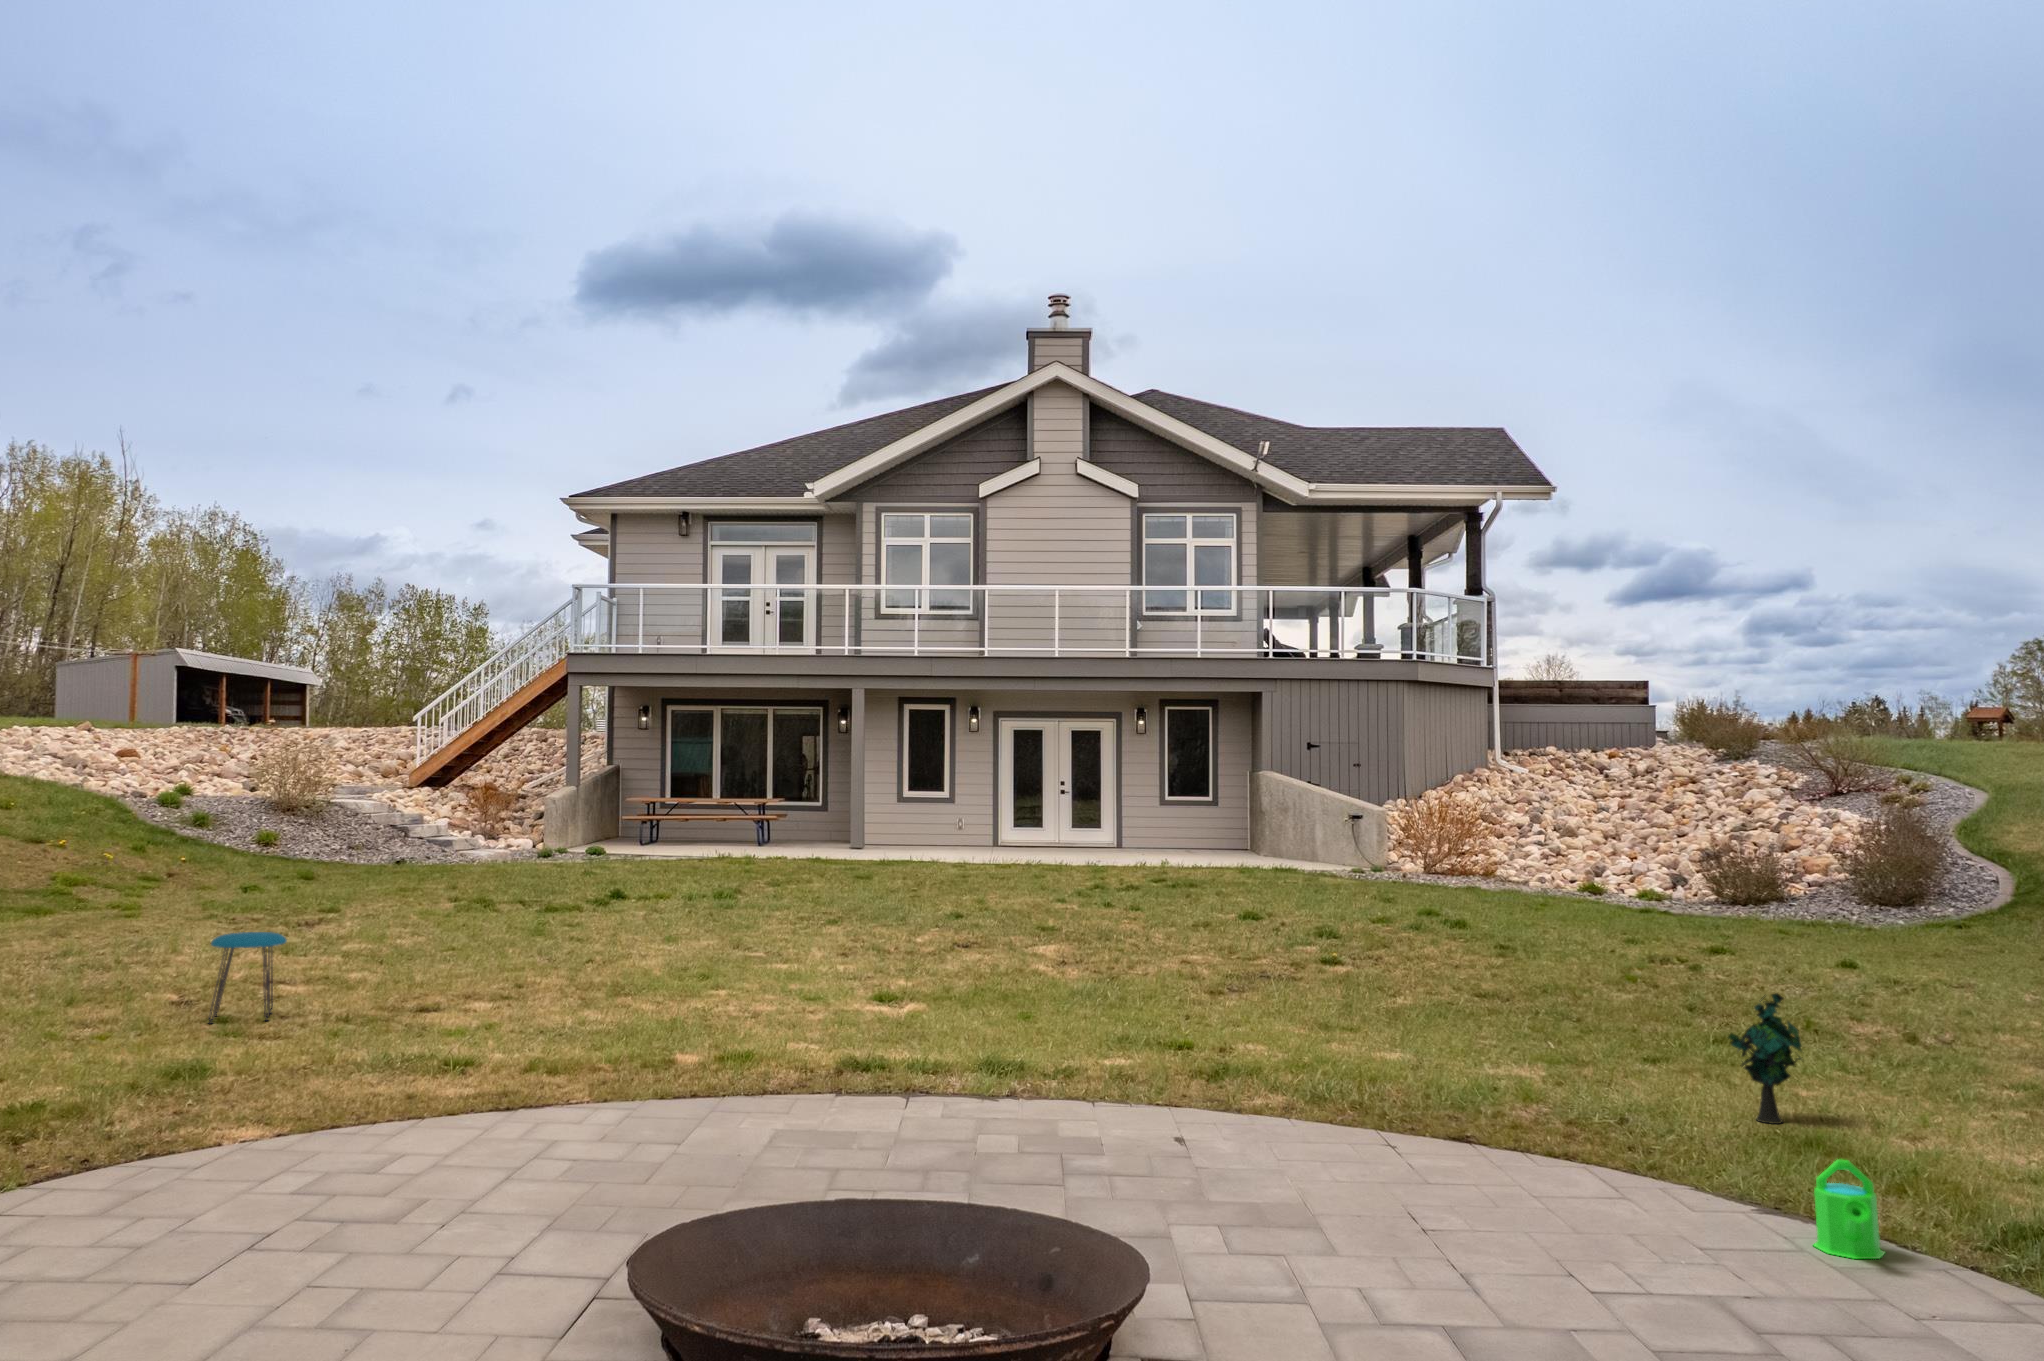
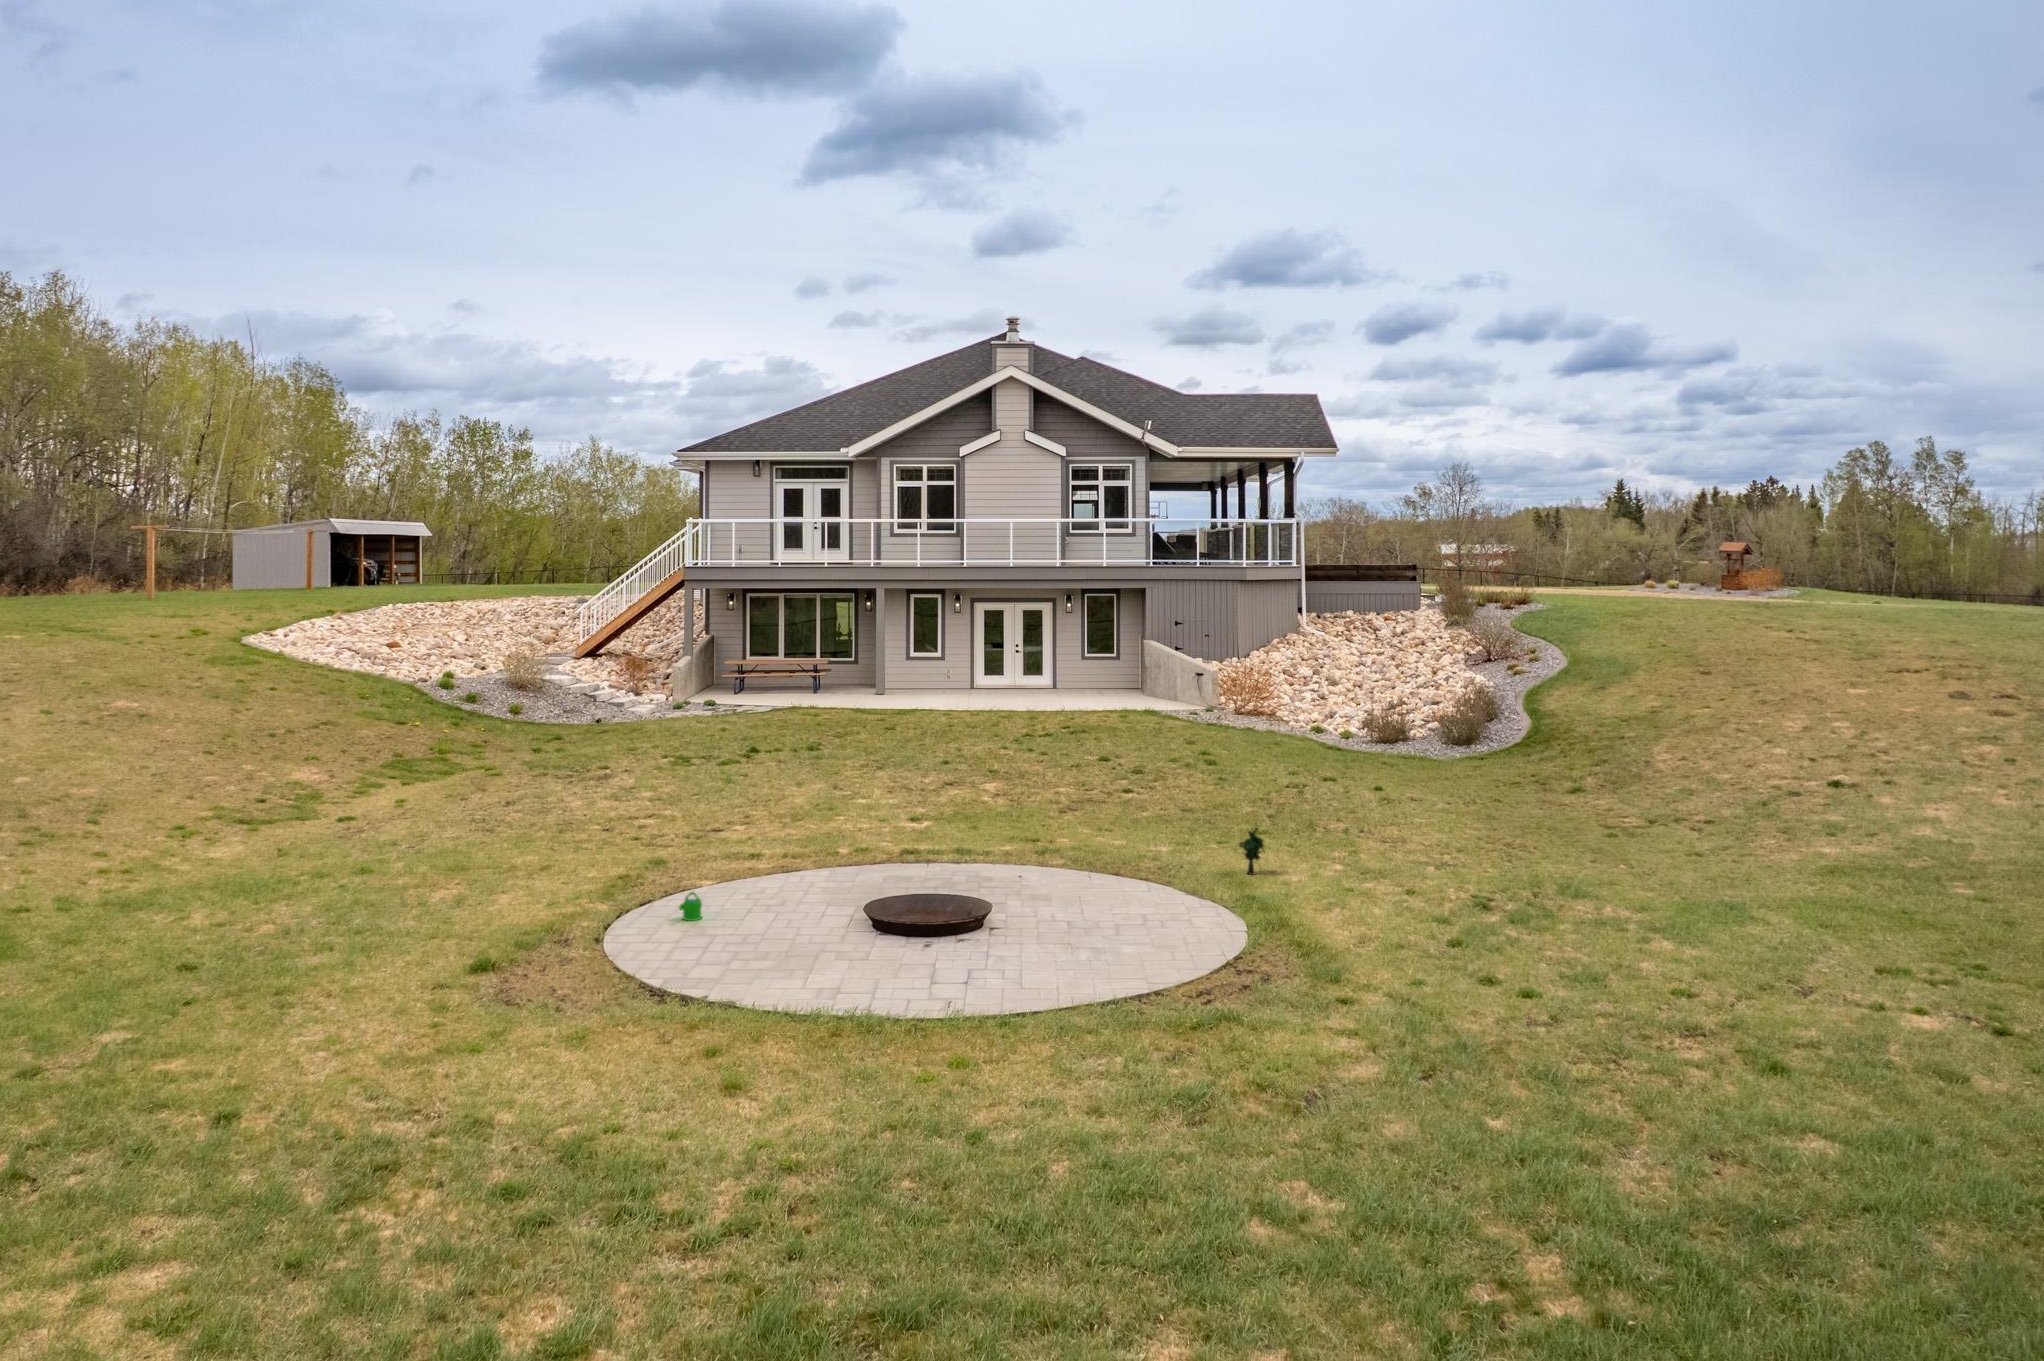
stool: present [209,932,287,1024] -> none [627,795,656,835]
watering can: present [1814,1159,1885,1259] -> present [679,892,702,921]

